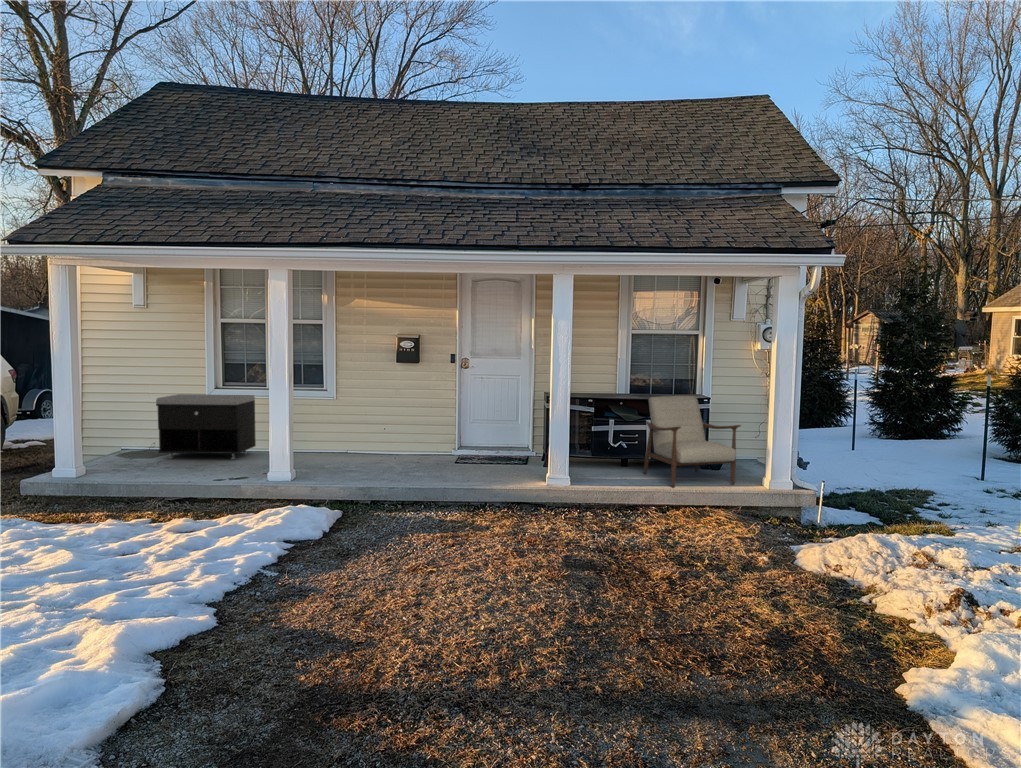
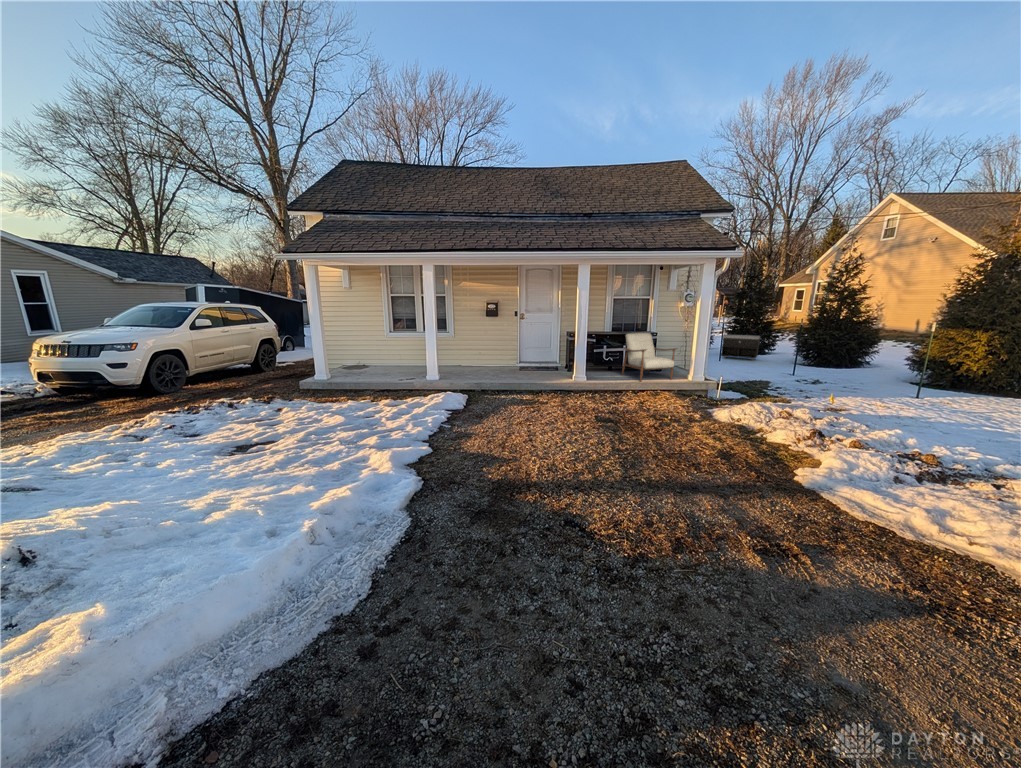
storage bench: present [156,394,256,459] -> present [721,335,760,360]

